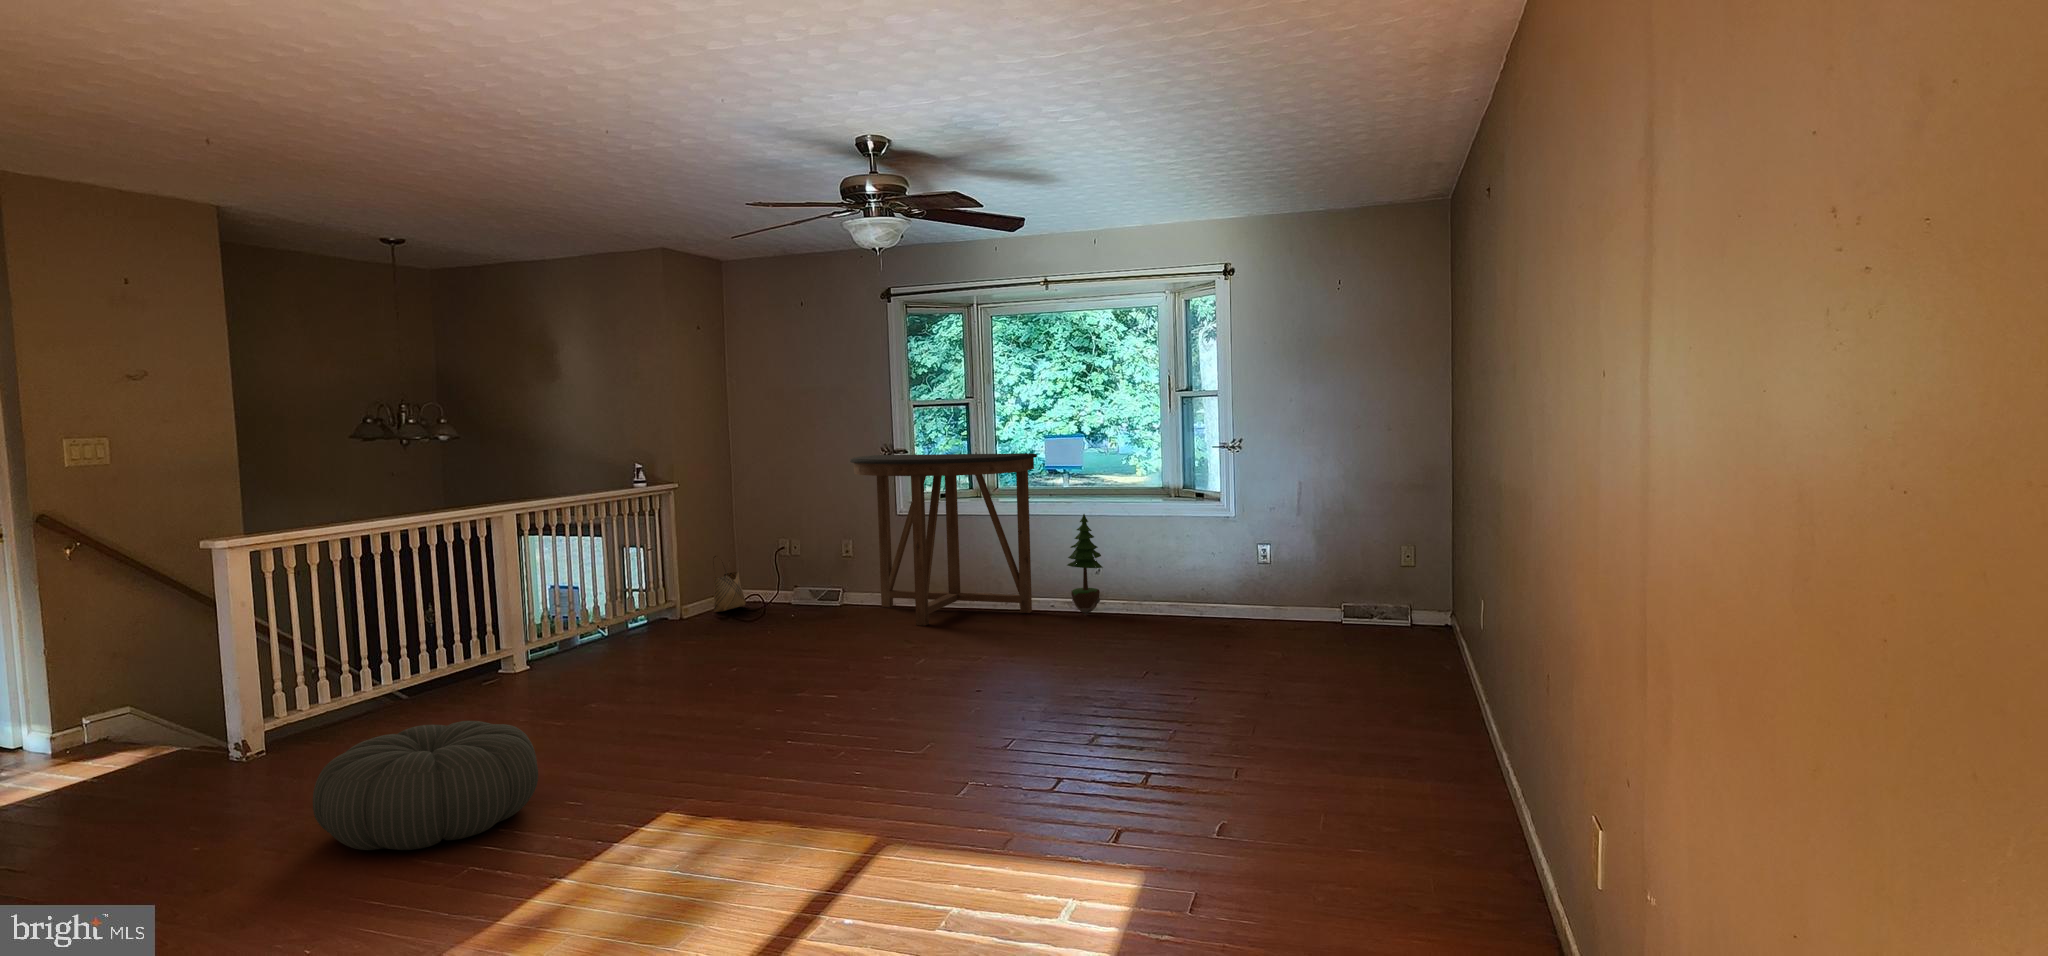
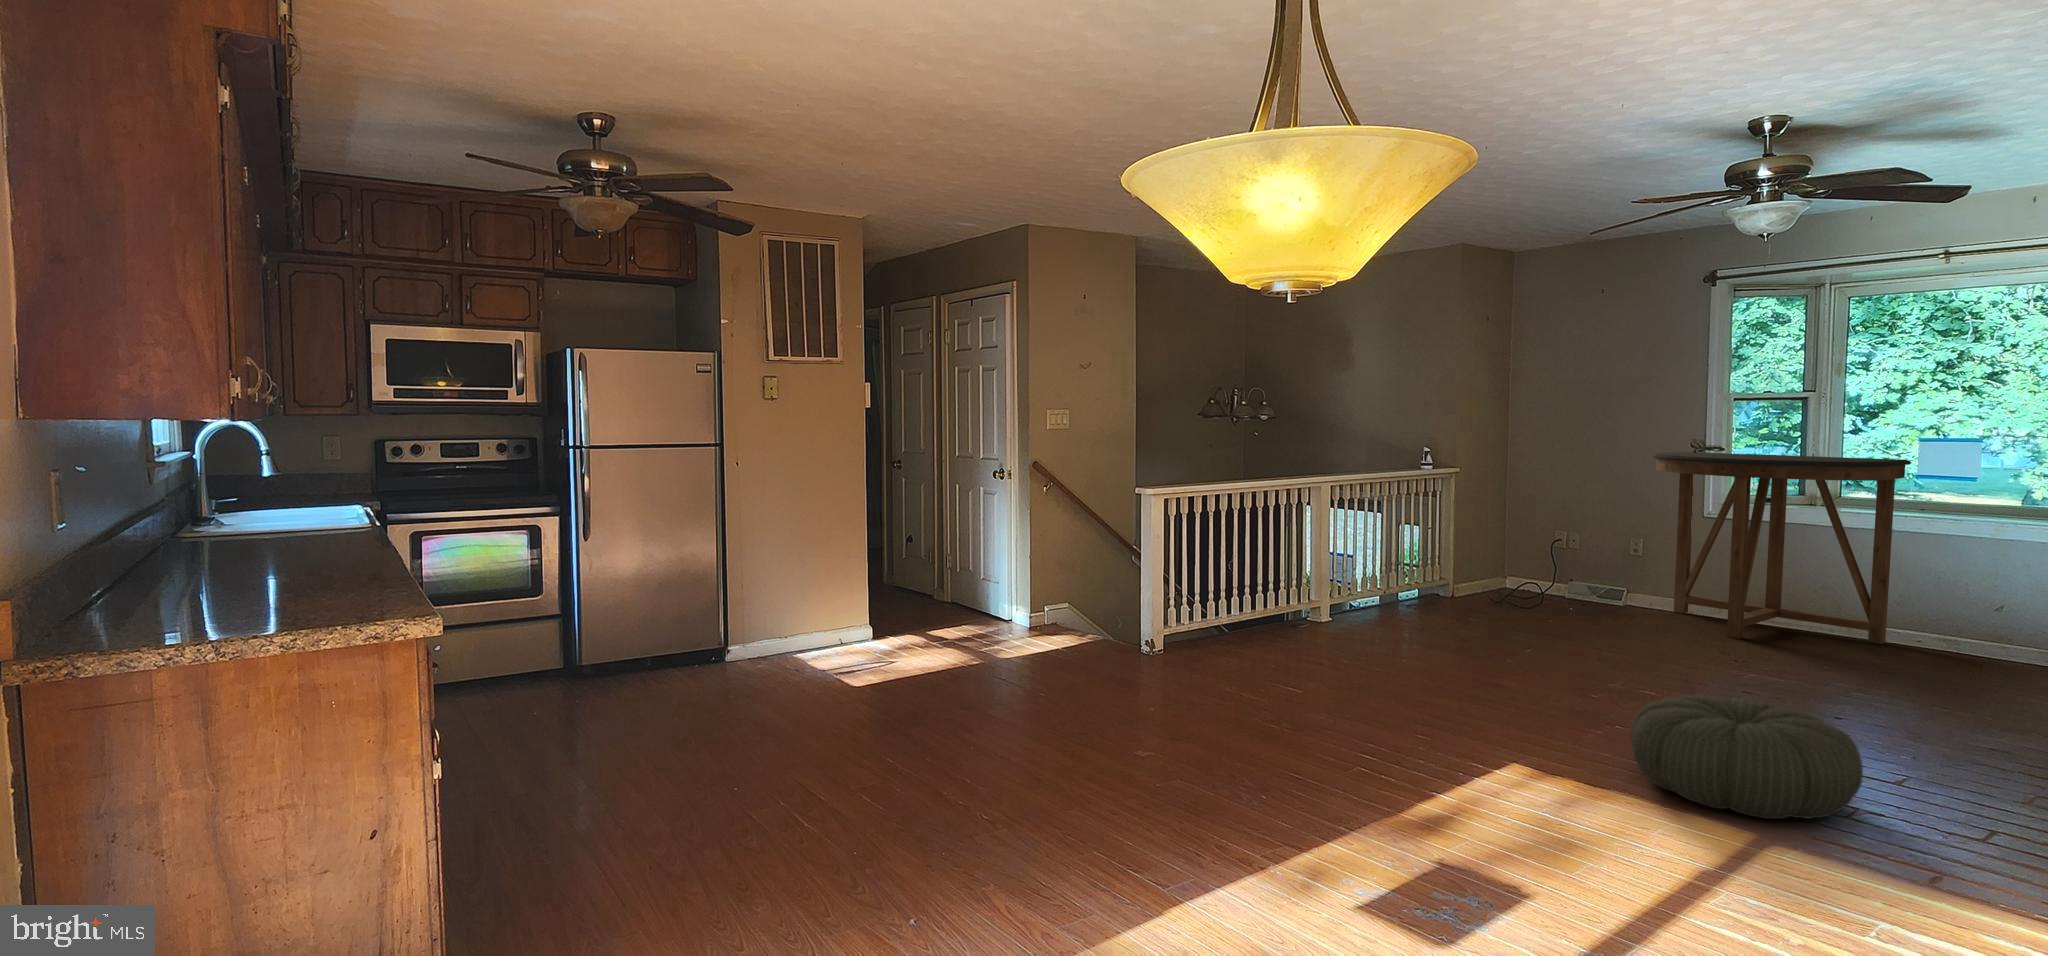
potted tree: present [1067,514,1103,615] -> none [1947,535,2008,657]
woven basket: present [713,555,745,612] -> none [1484,539,1515,593]
pouf: present [313,721,538,850] -> present [1630,695,1863,819]

